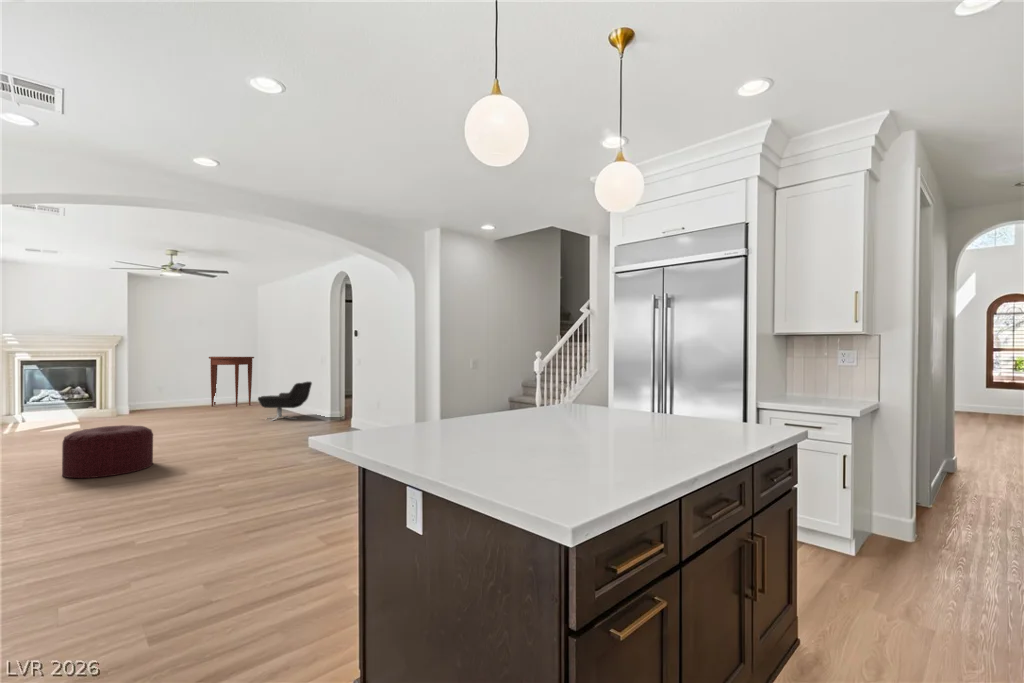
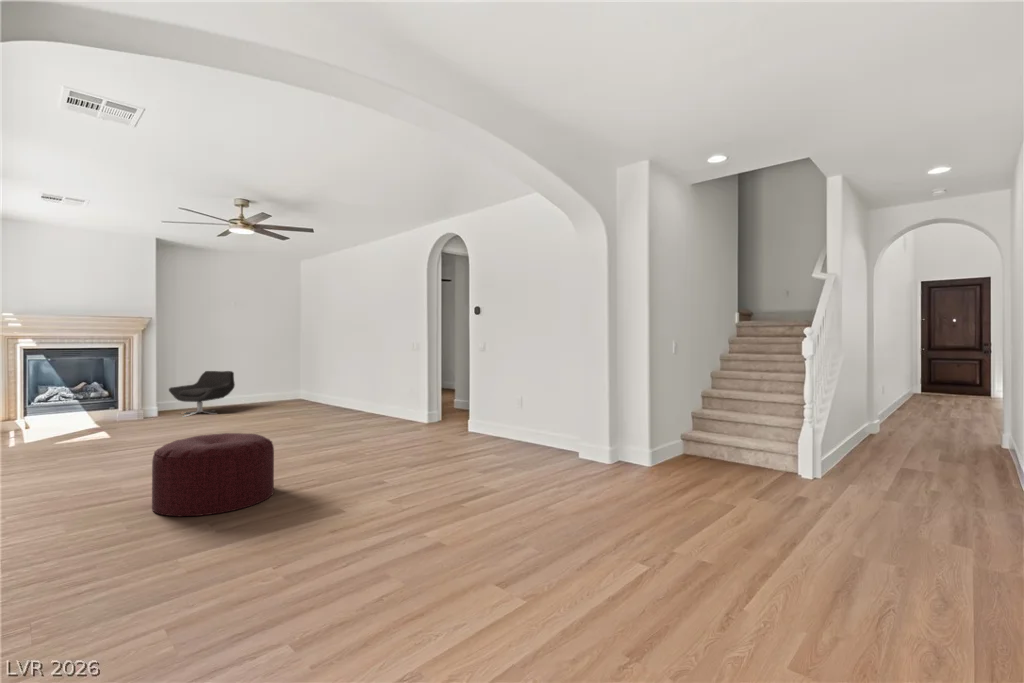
console table: present [209,357,254,407] -> none [249,346,304,407]
lounge chair: present [258,382,312,421] -> present [169,371,235,416]

